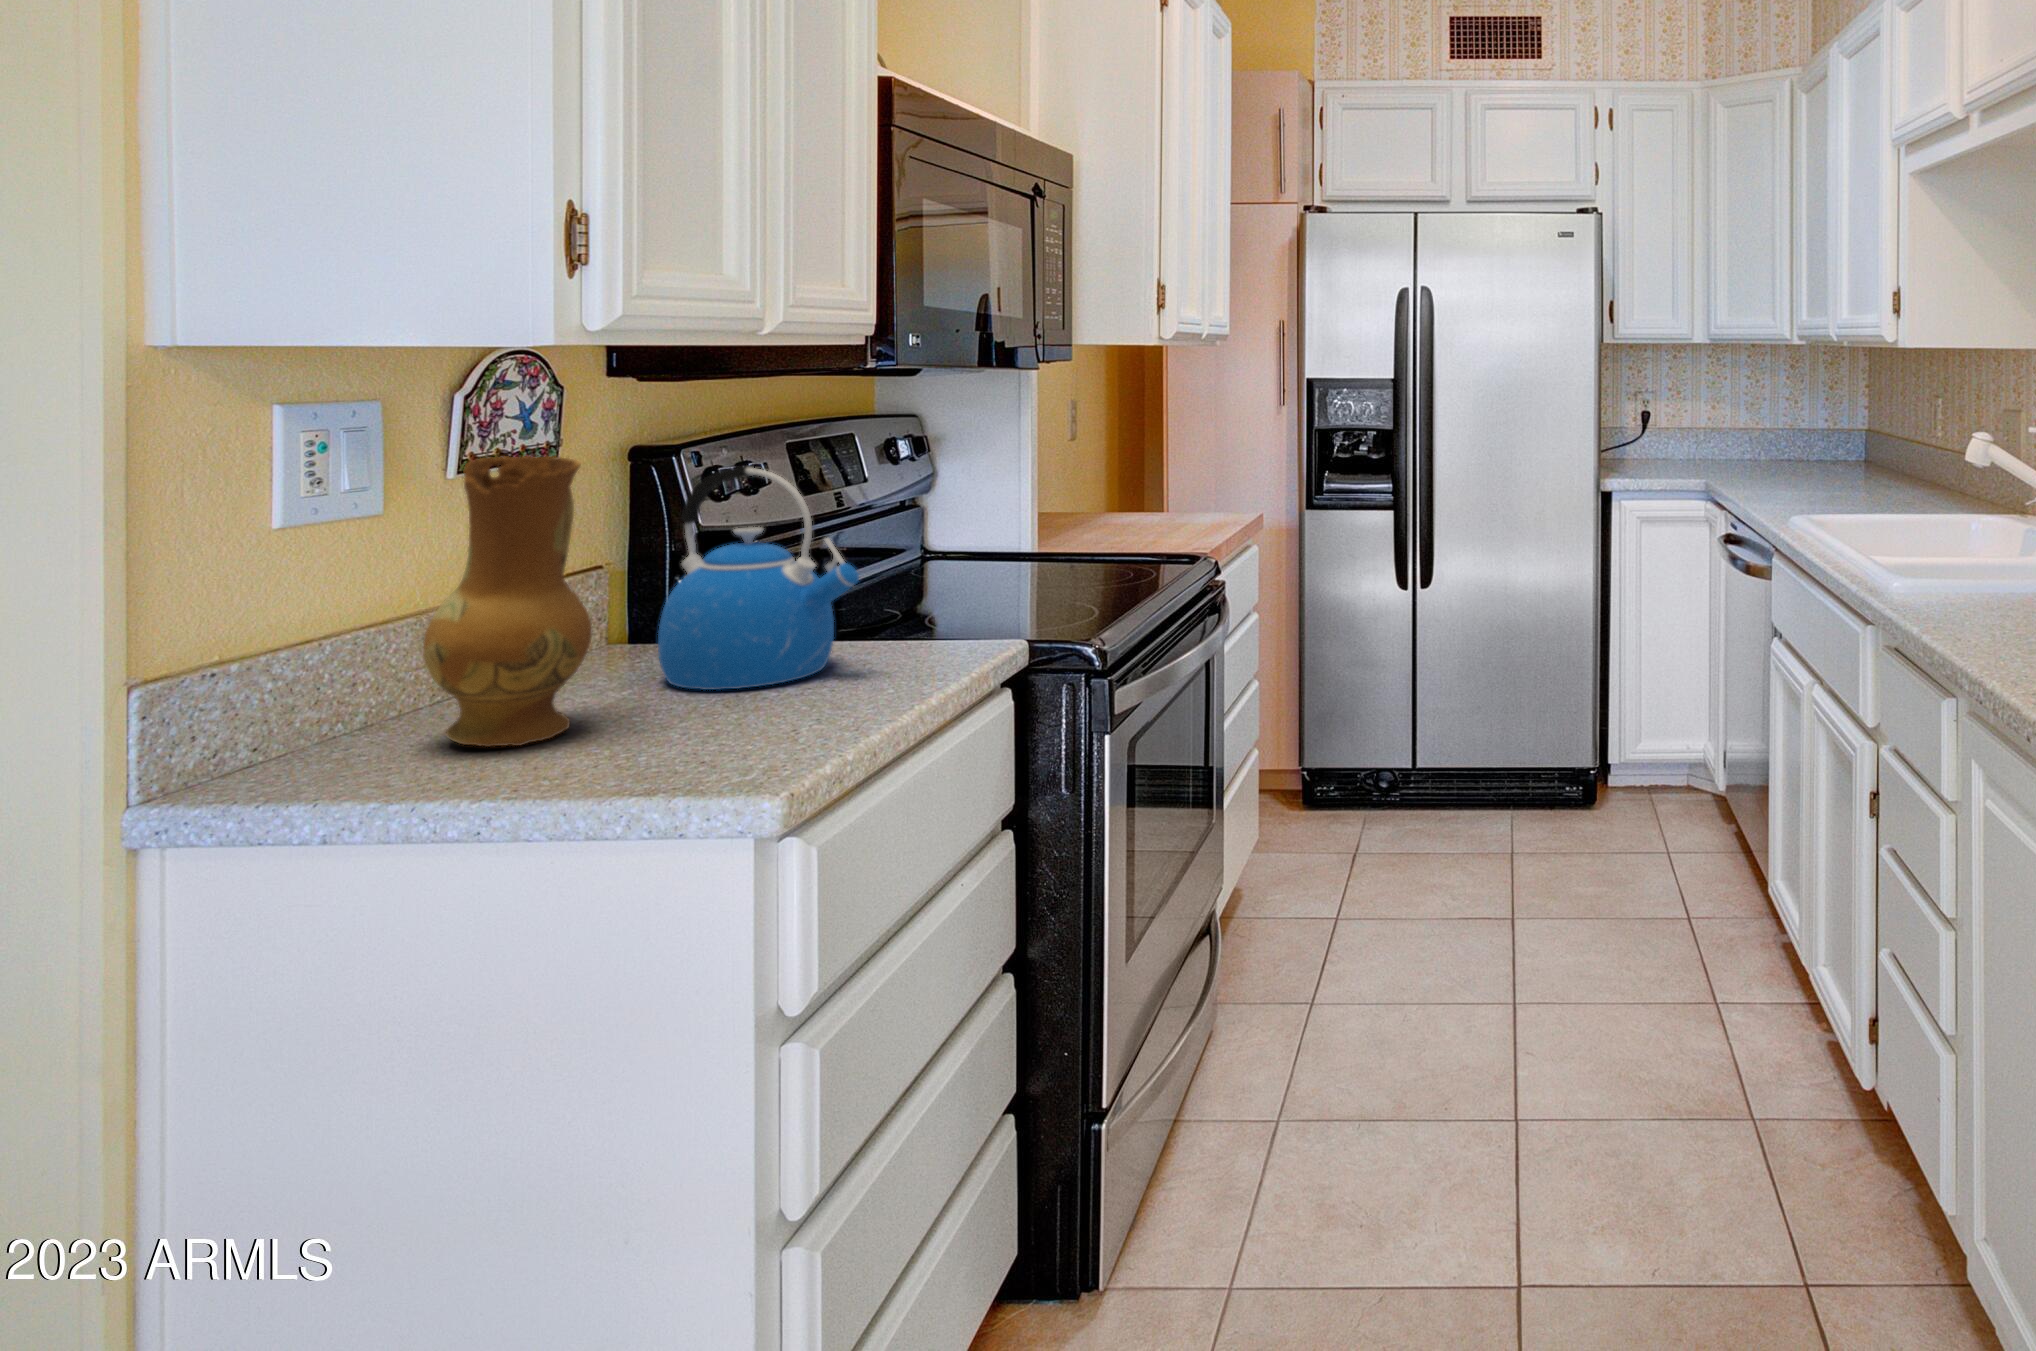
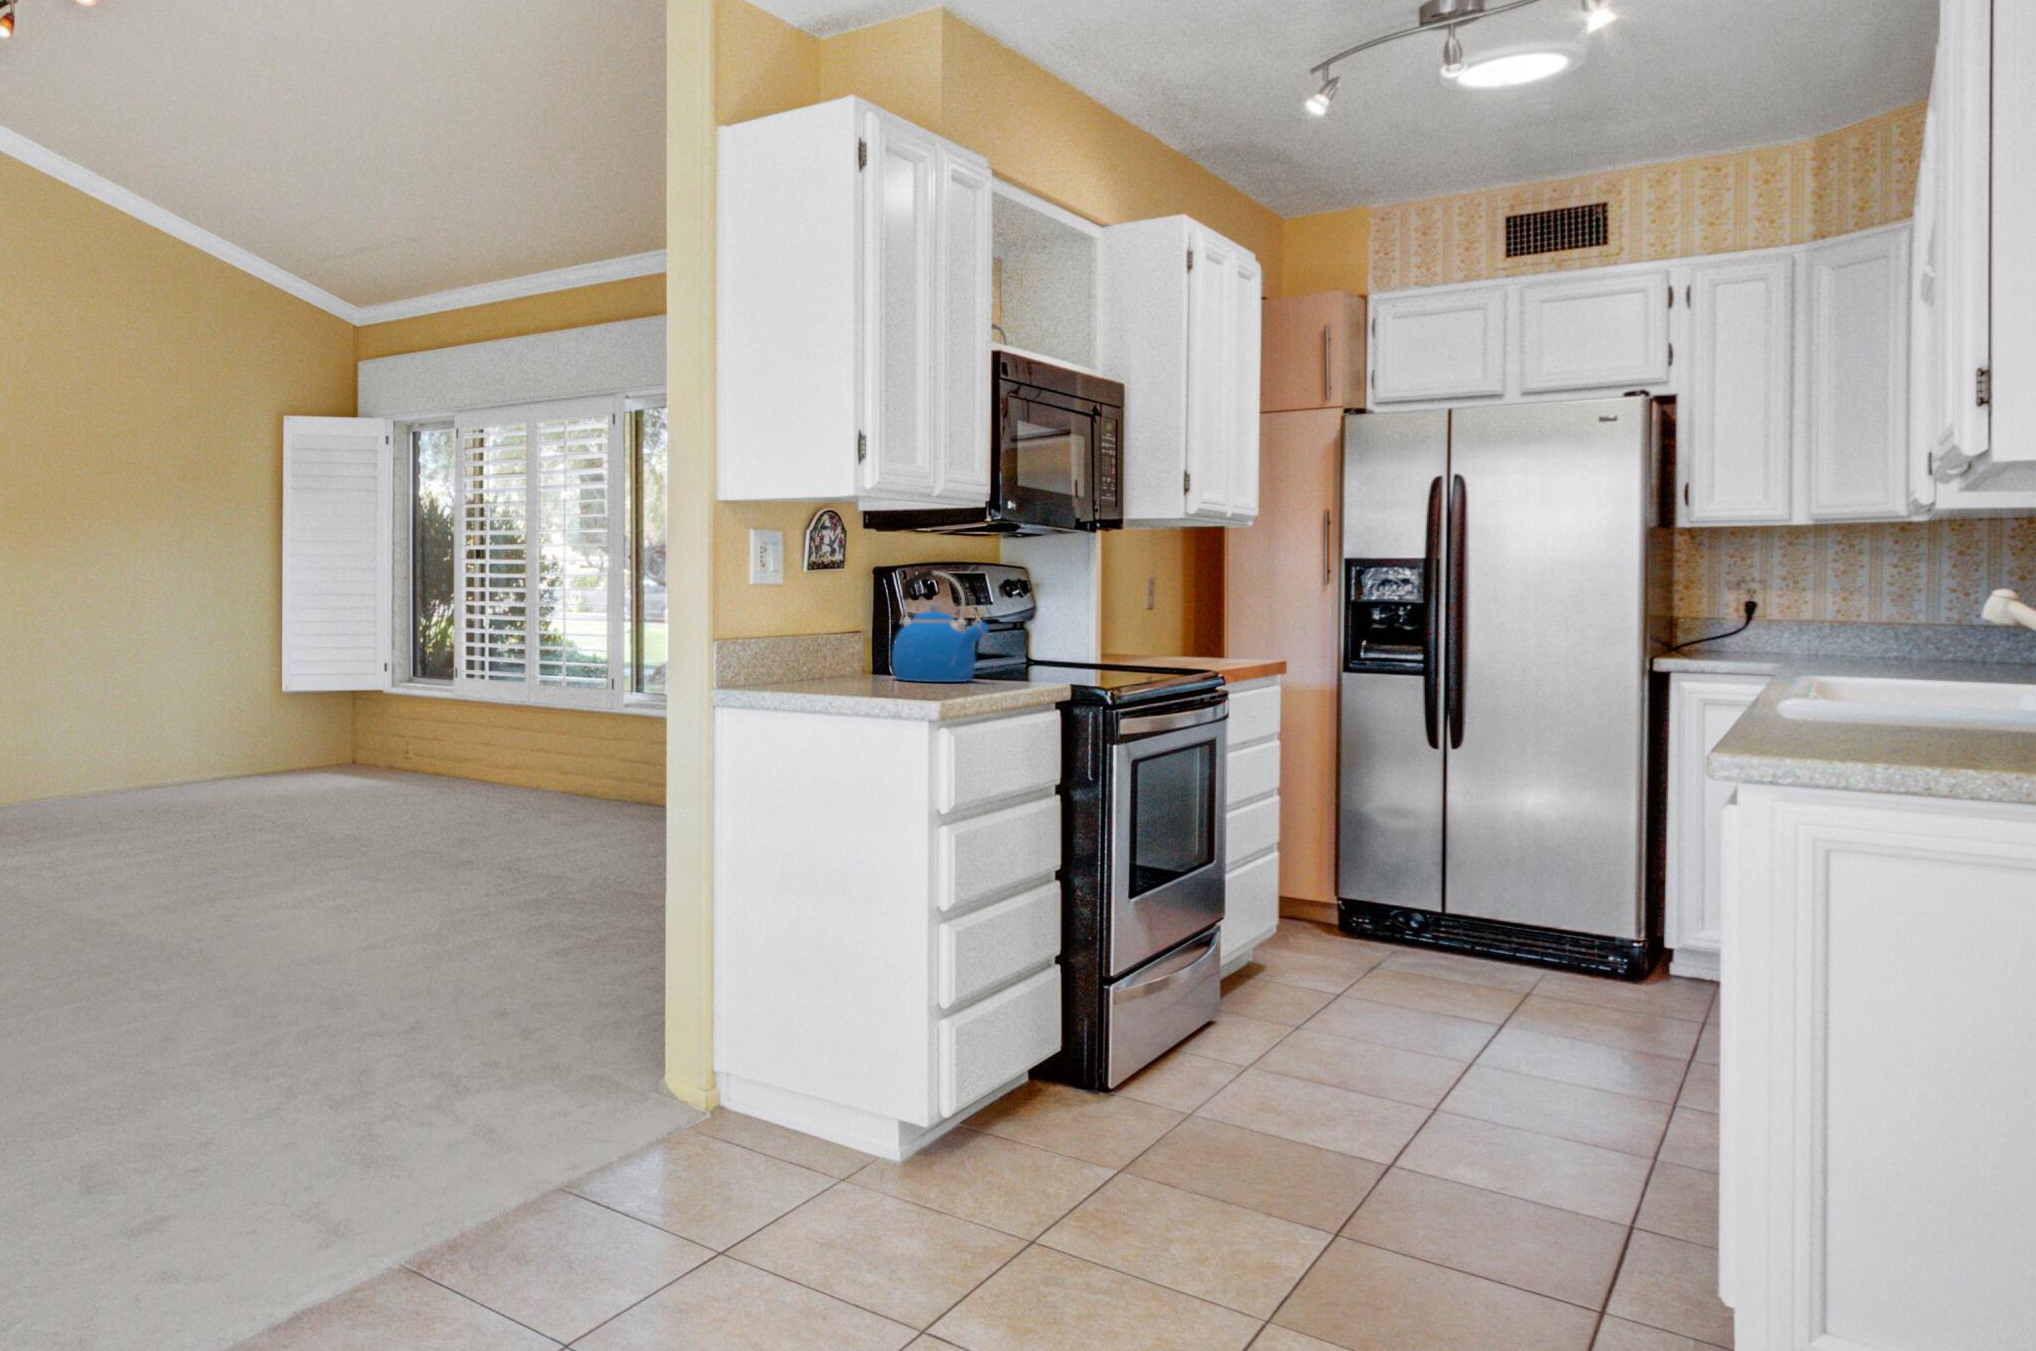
ceramic jug: present [423,456,592,747] -> none [808,555,871,685]

